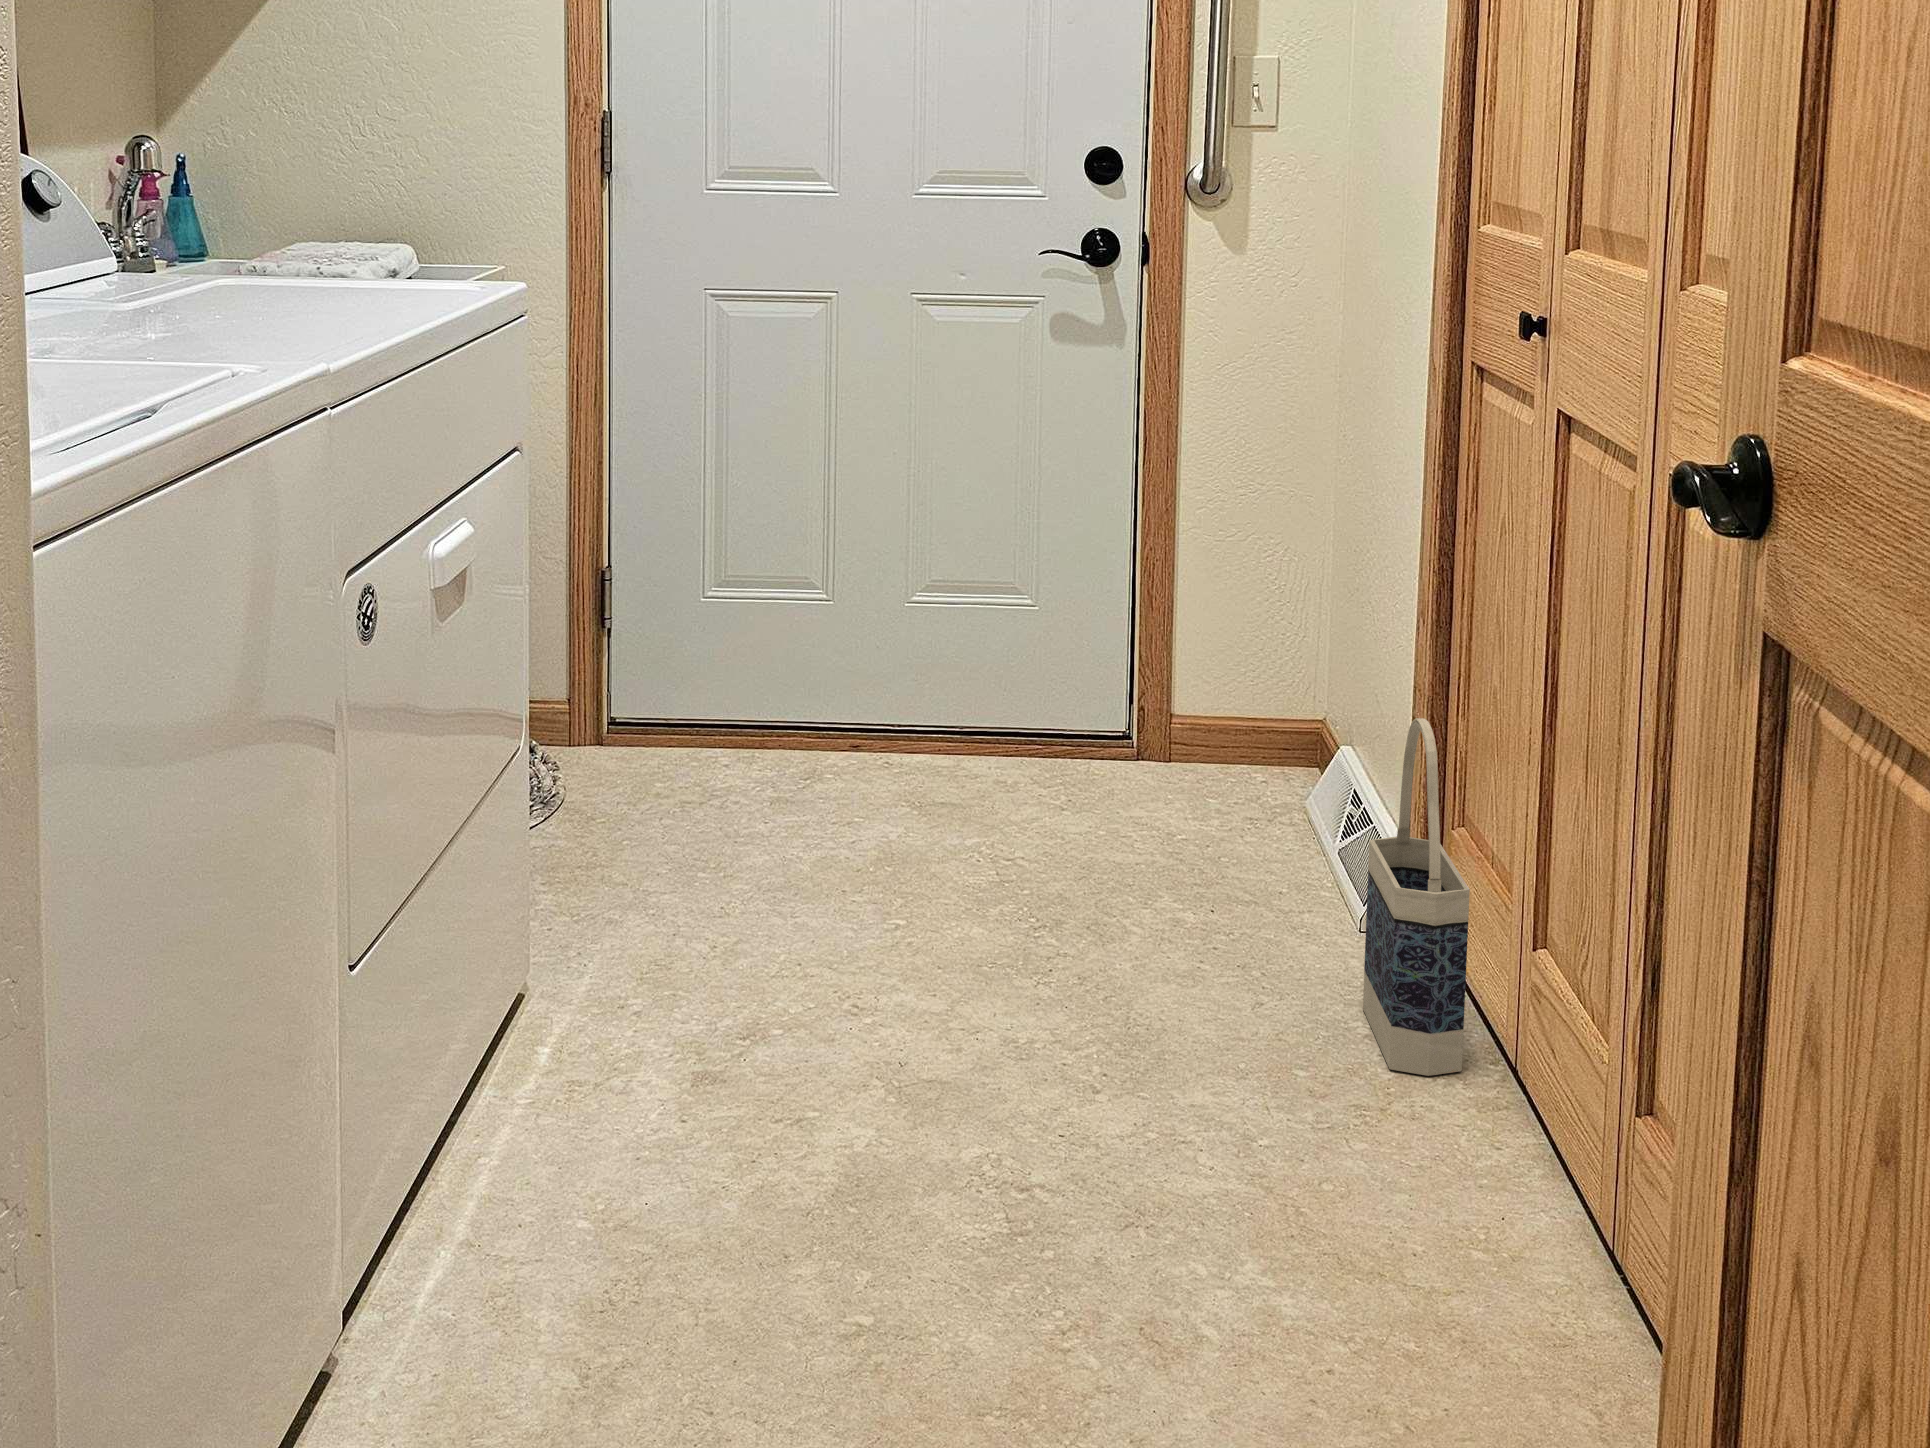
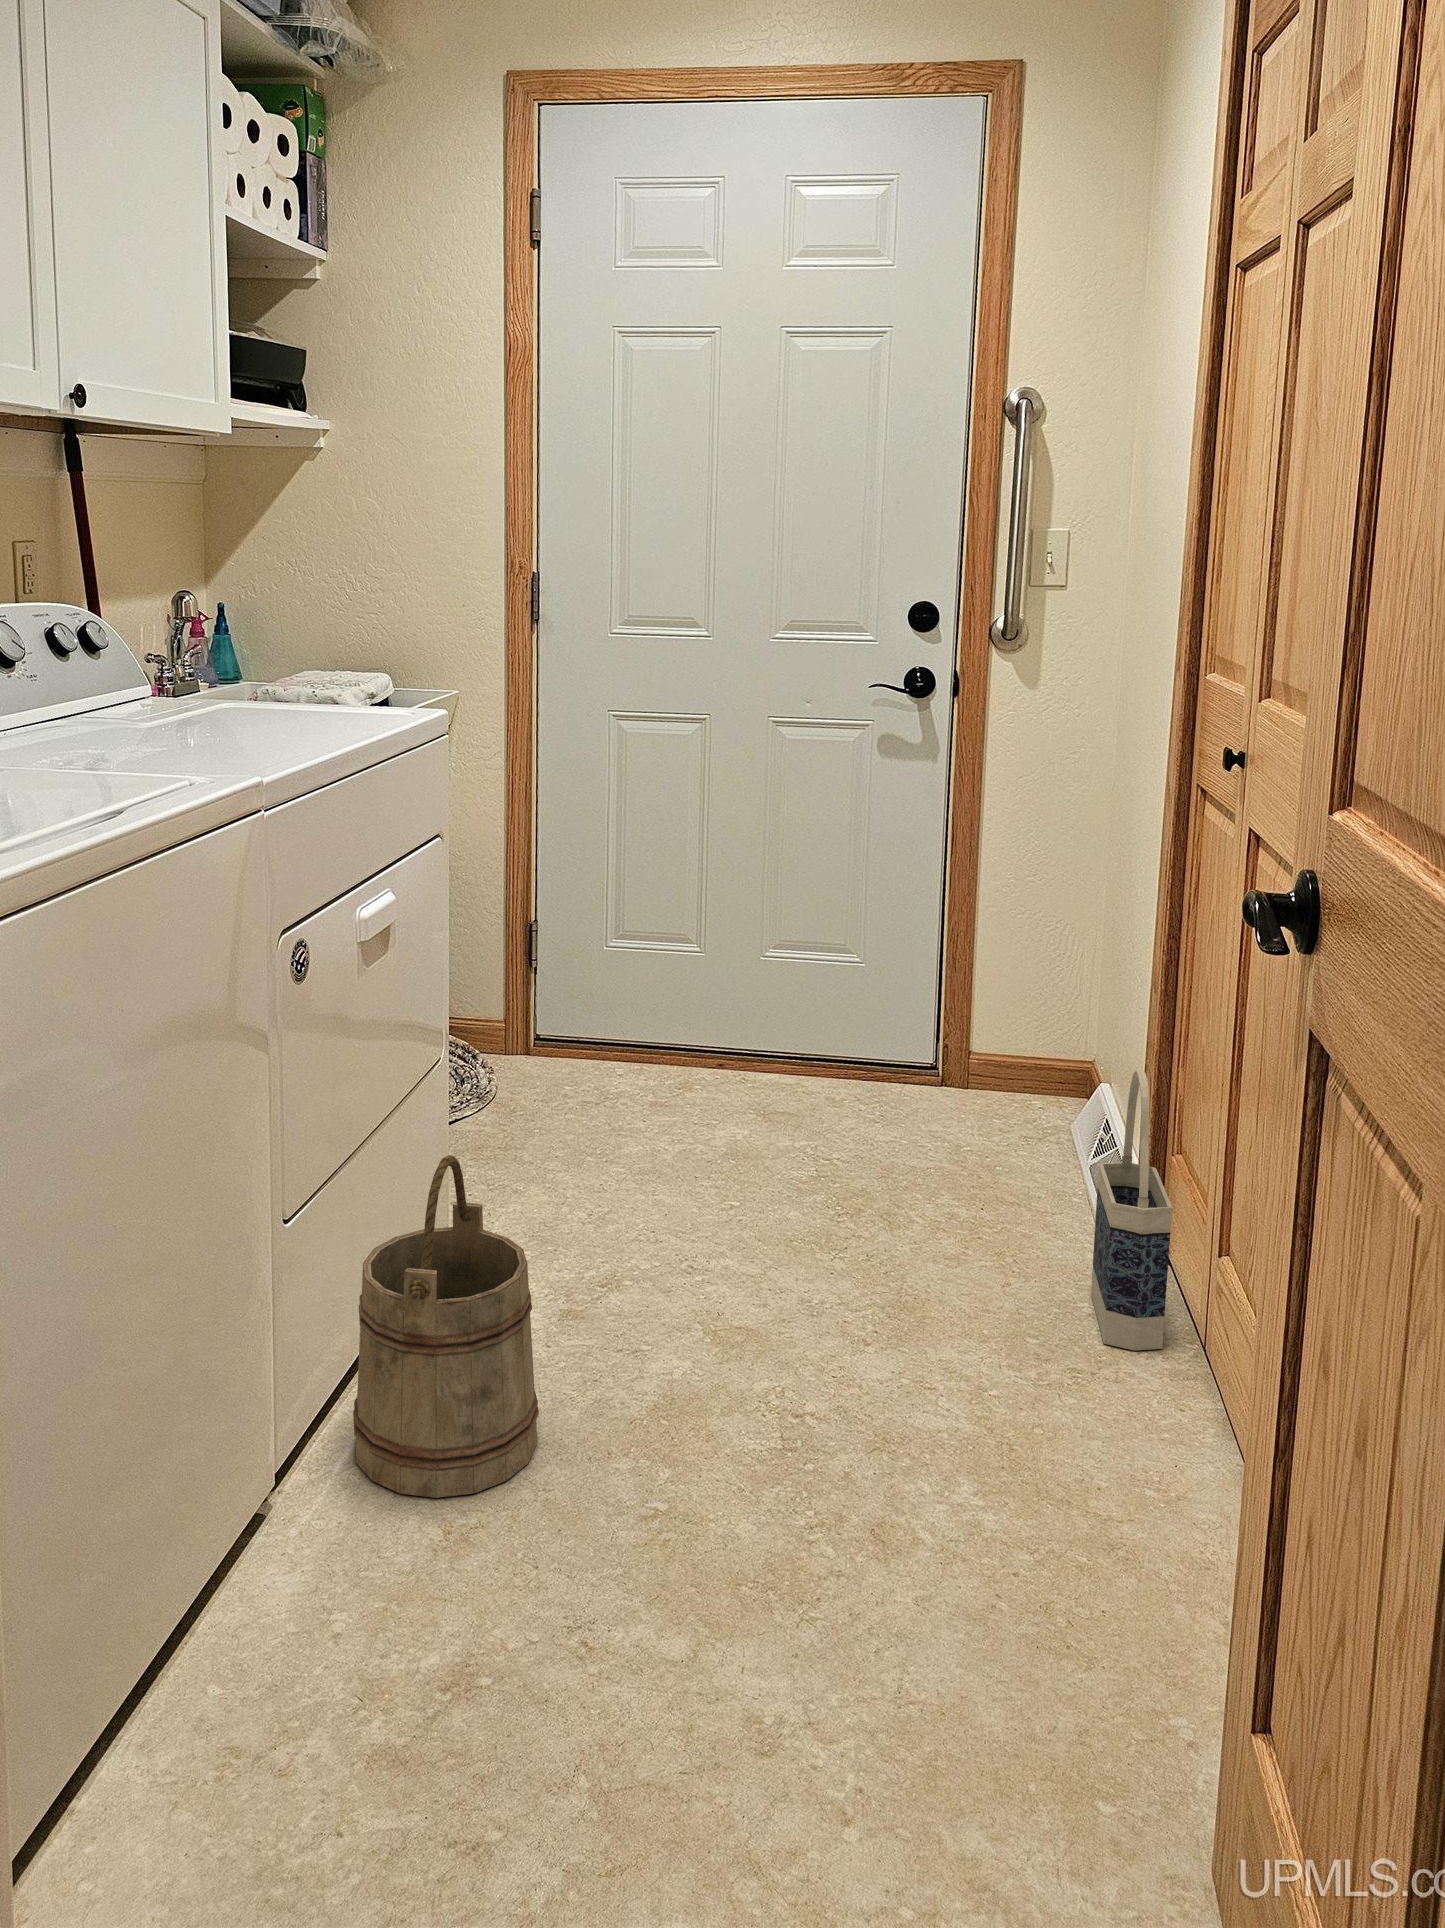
bucket: none [437,865,689,1332] -> present [353,1155,539,1498]

